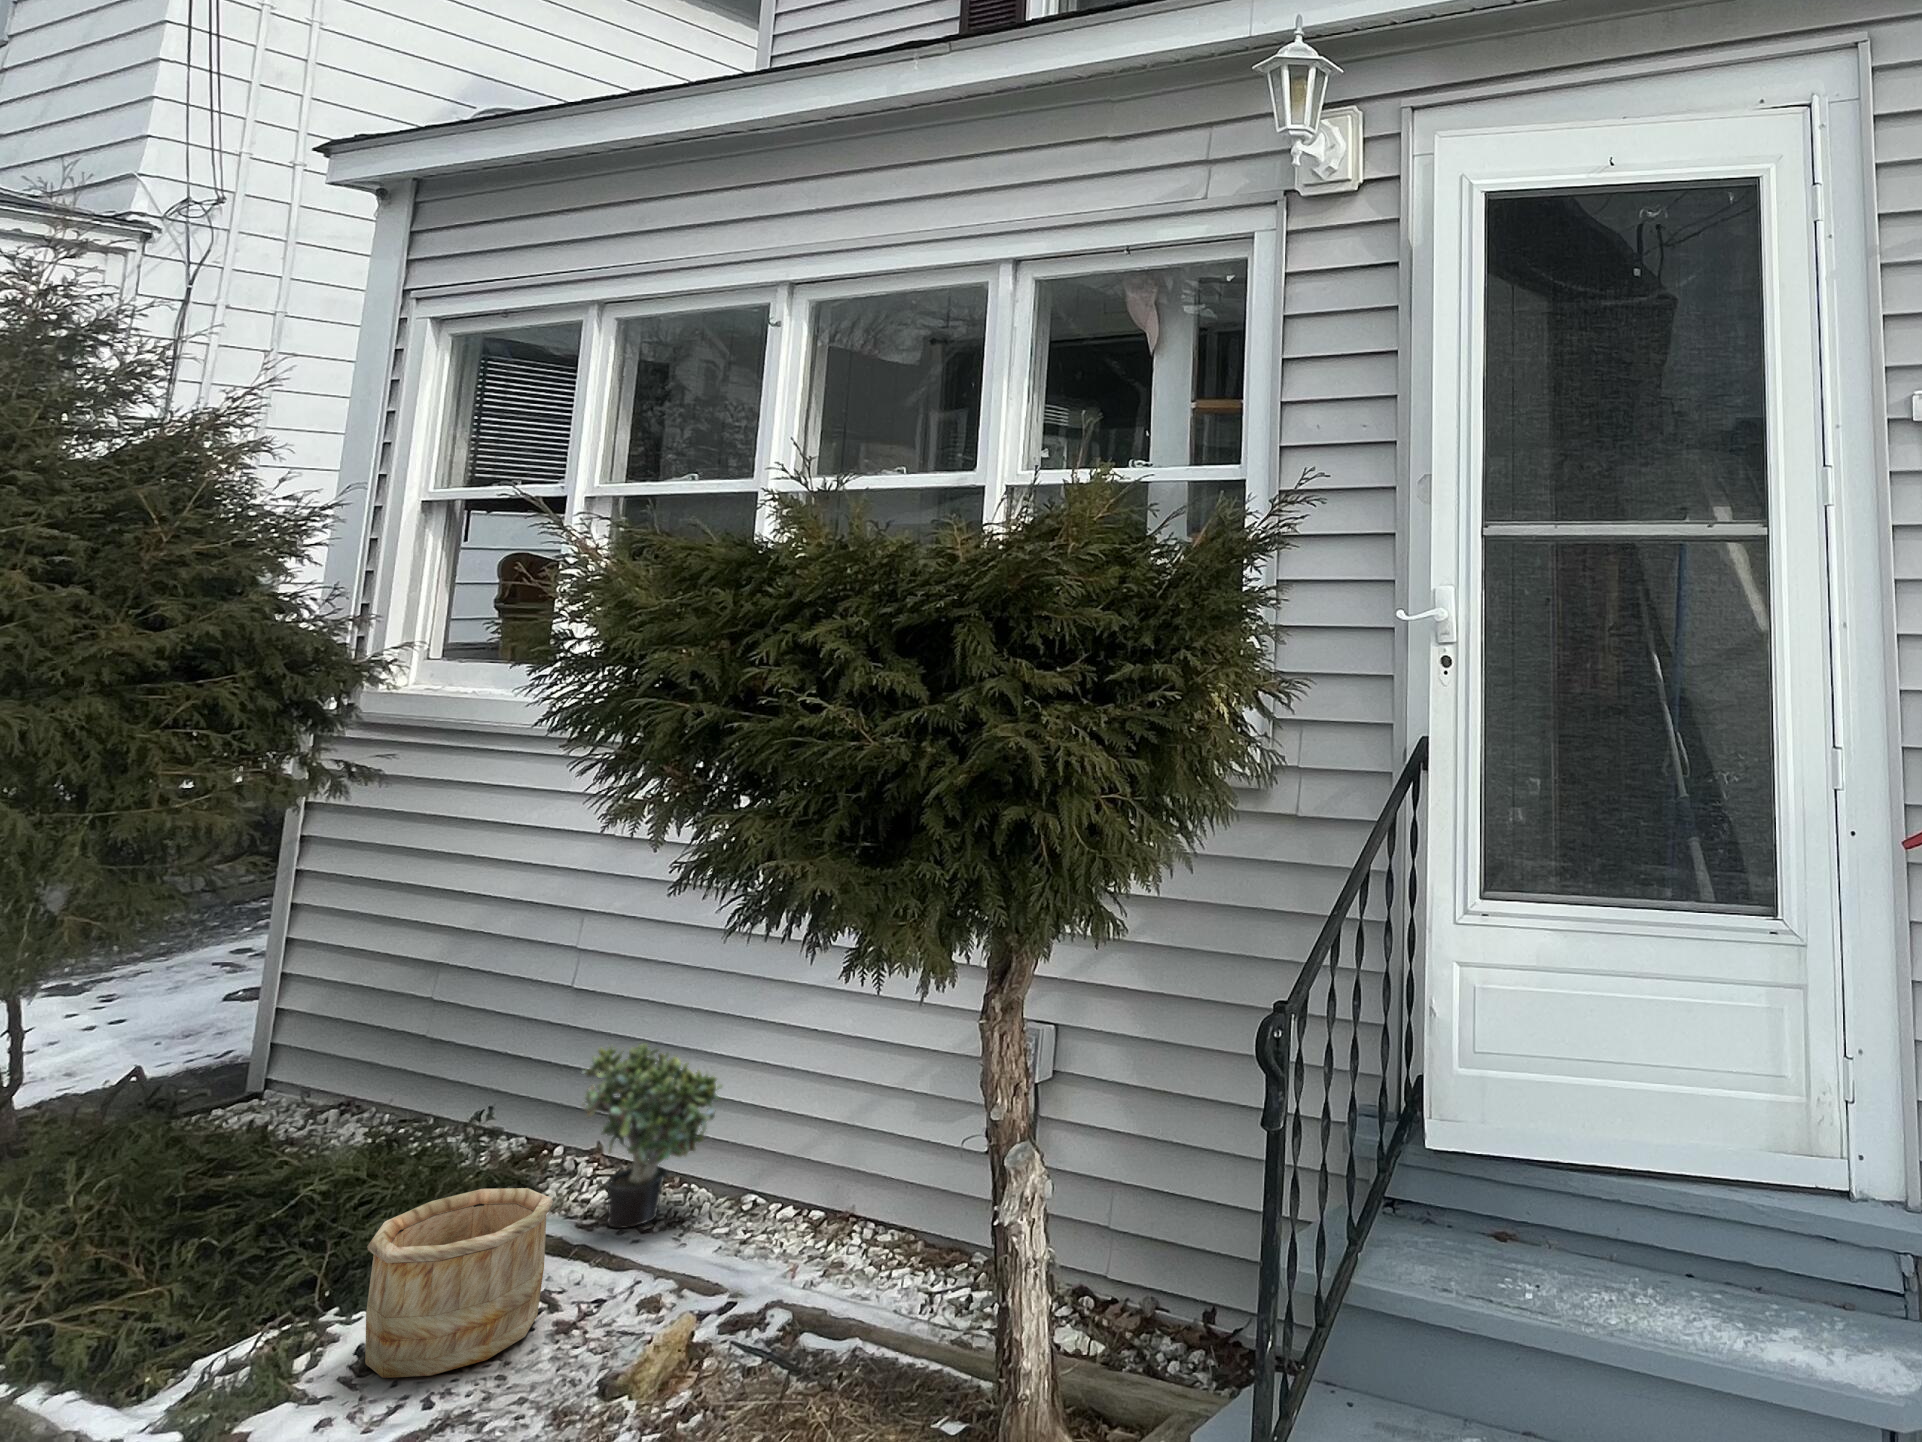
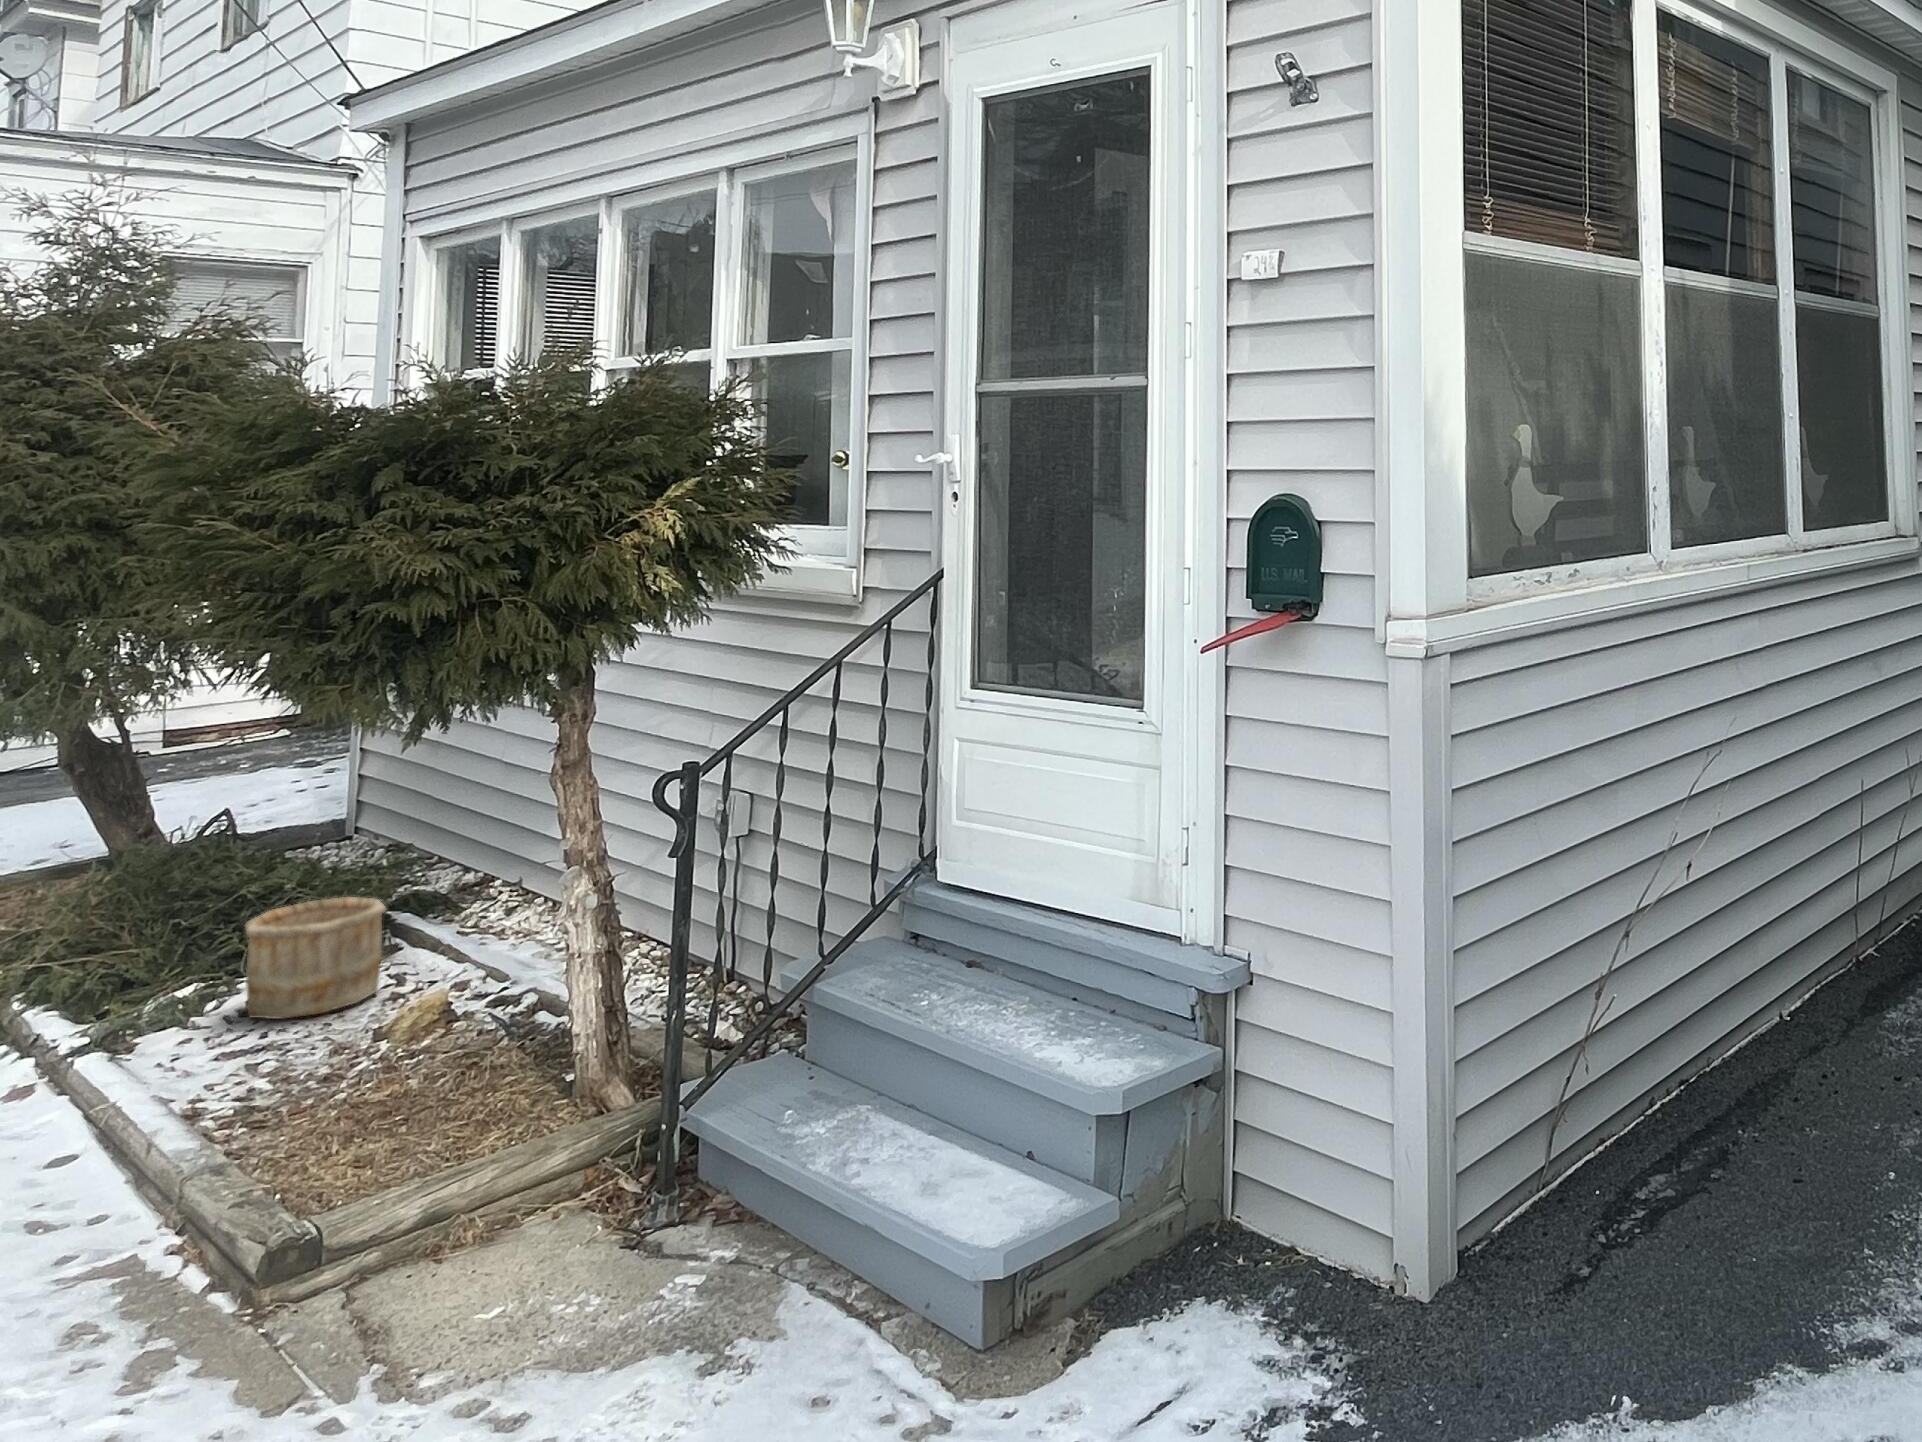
potted plant: present [582,1044,722,1228] -> none [448,806,573,944]

